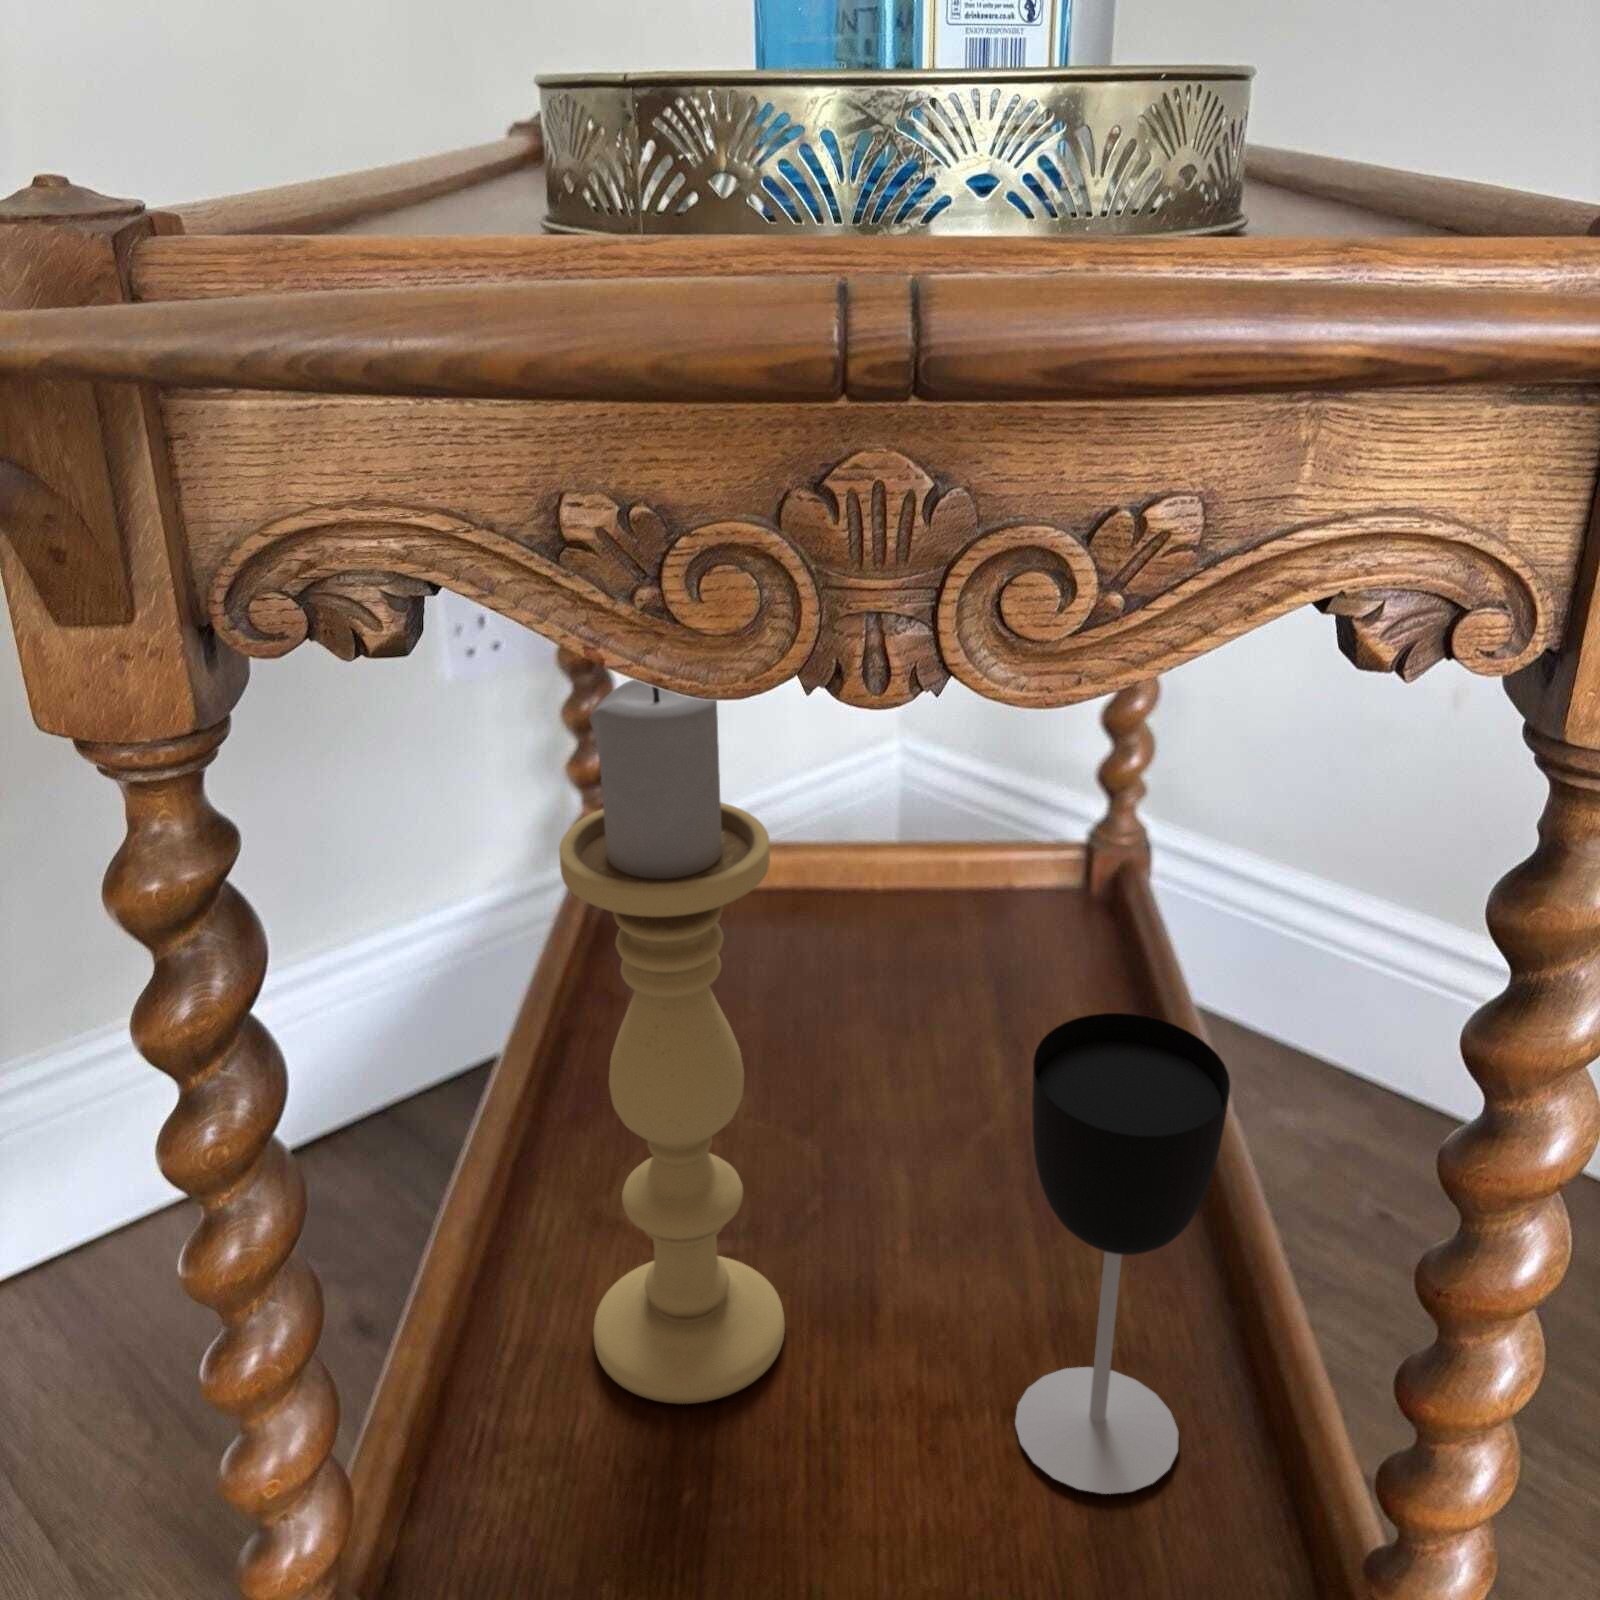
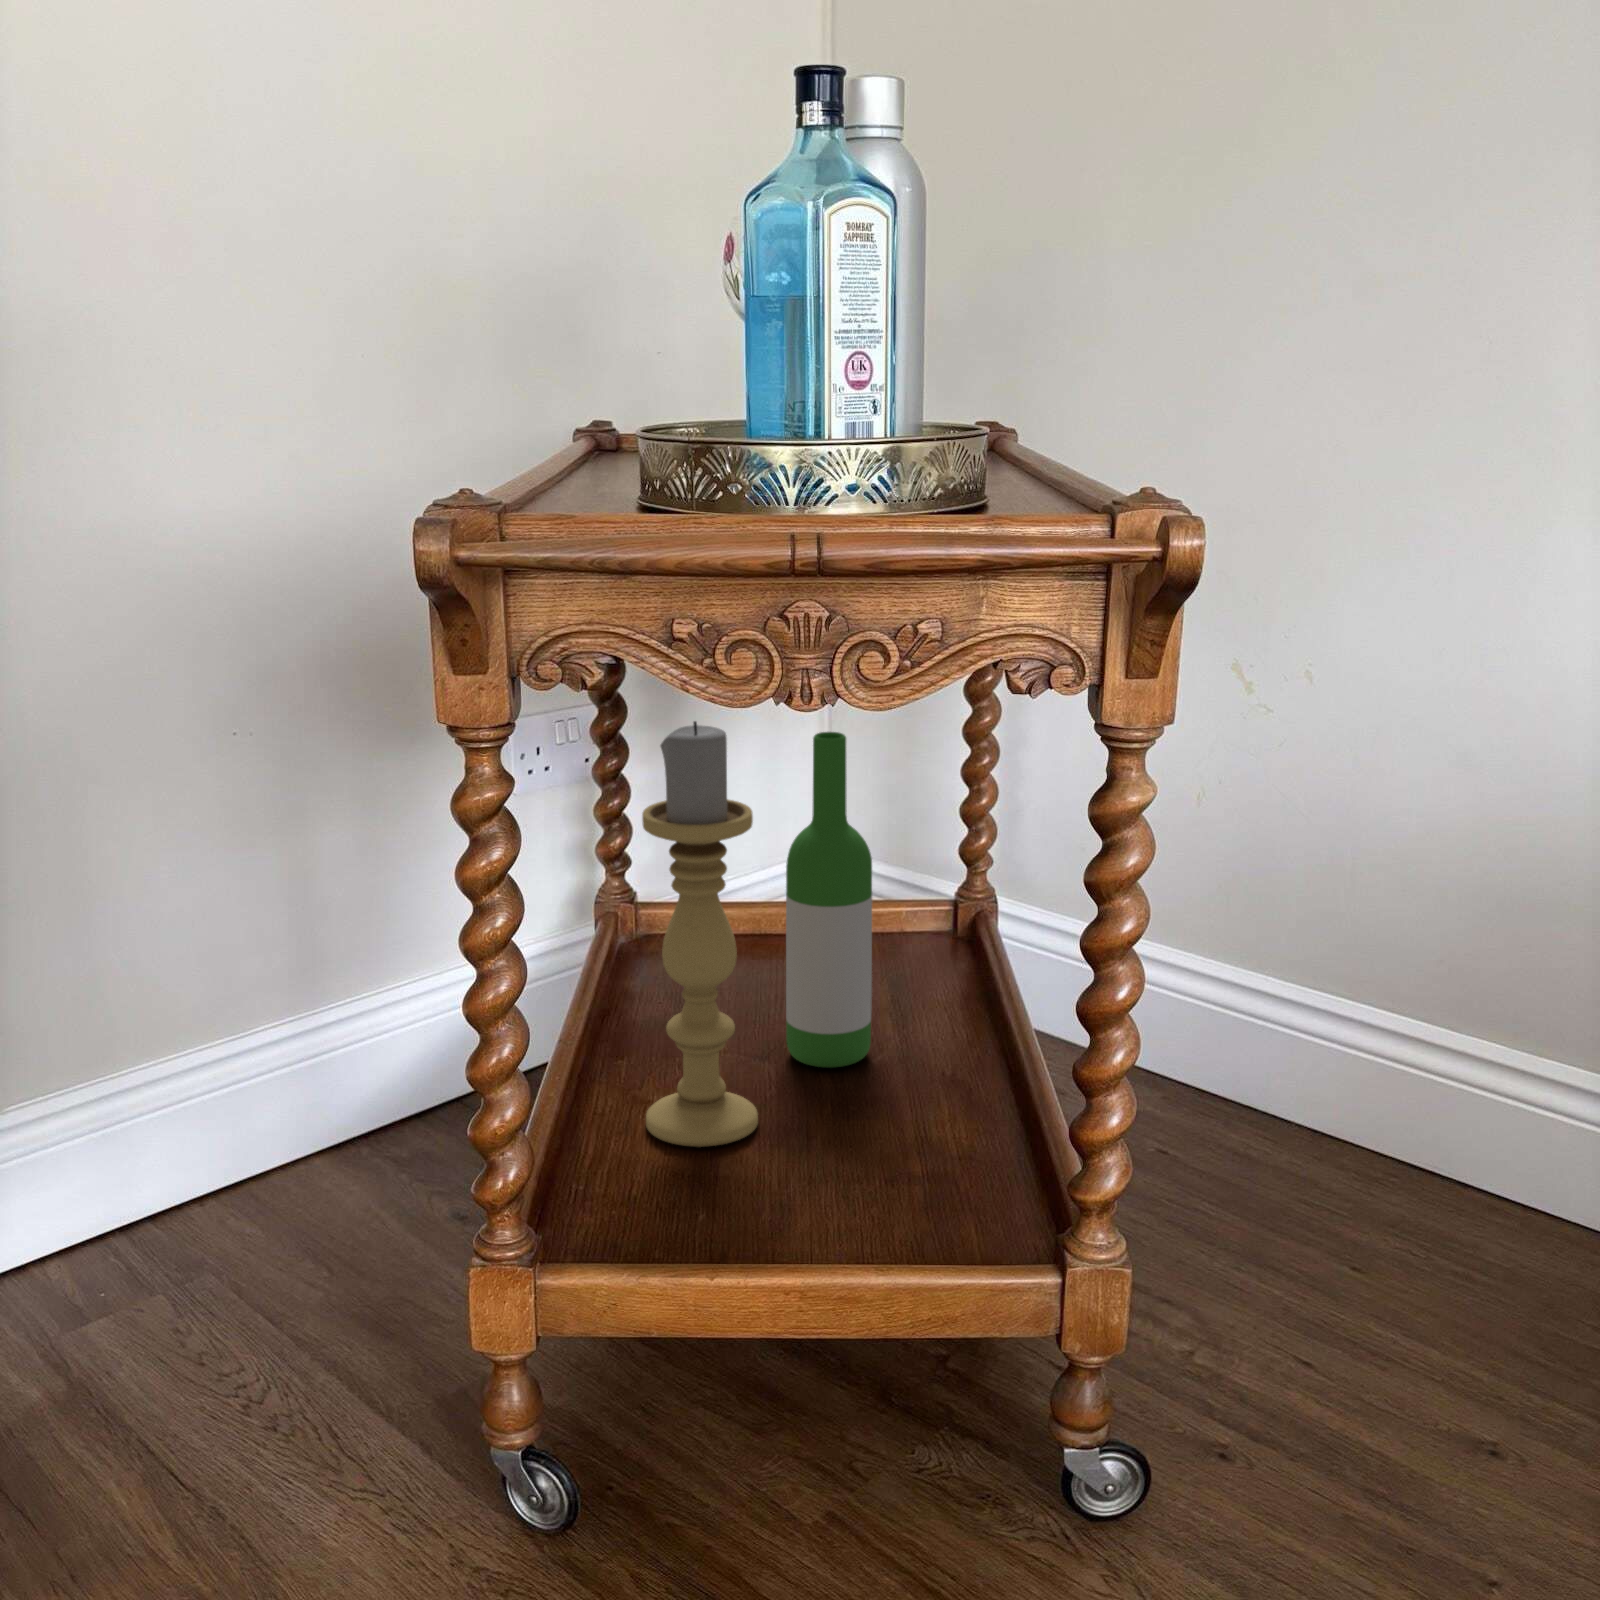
wine bottle: none [837,655,984,1195] -> present [786,732,872,1068]
wine glass: present [1015,1013,1230,1494] -> none [891,905,991,1173]

